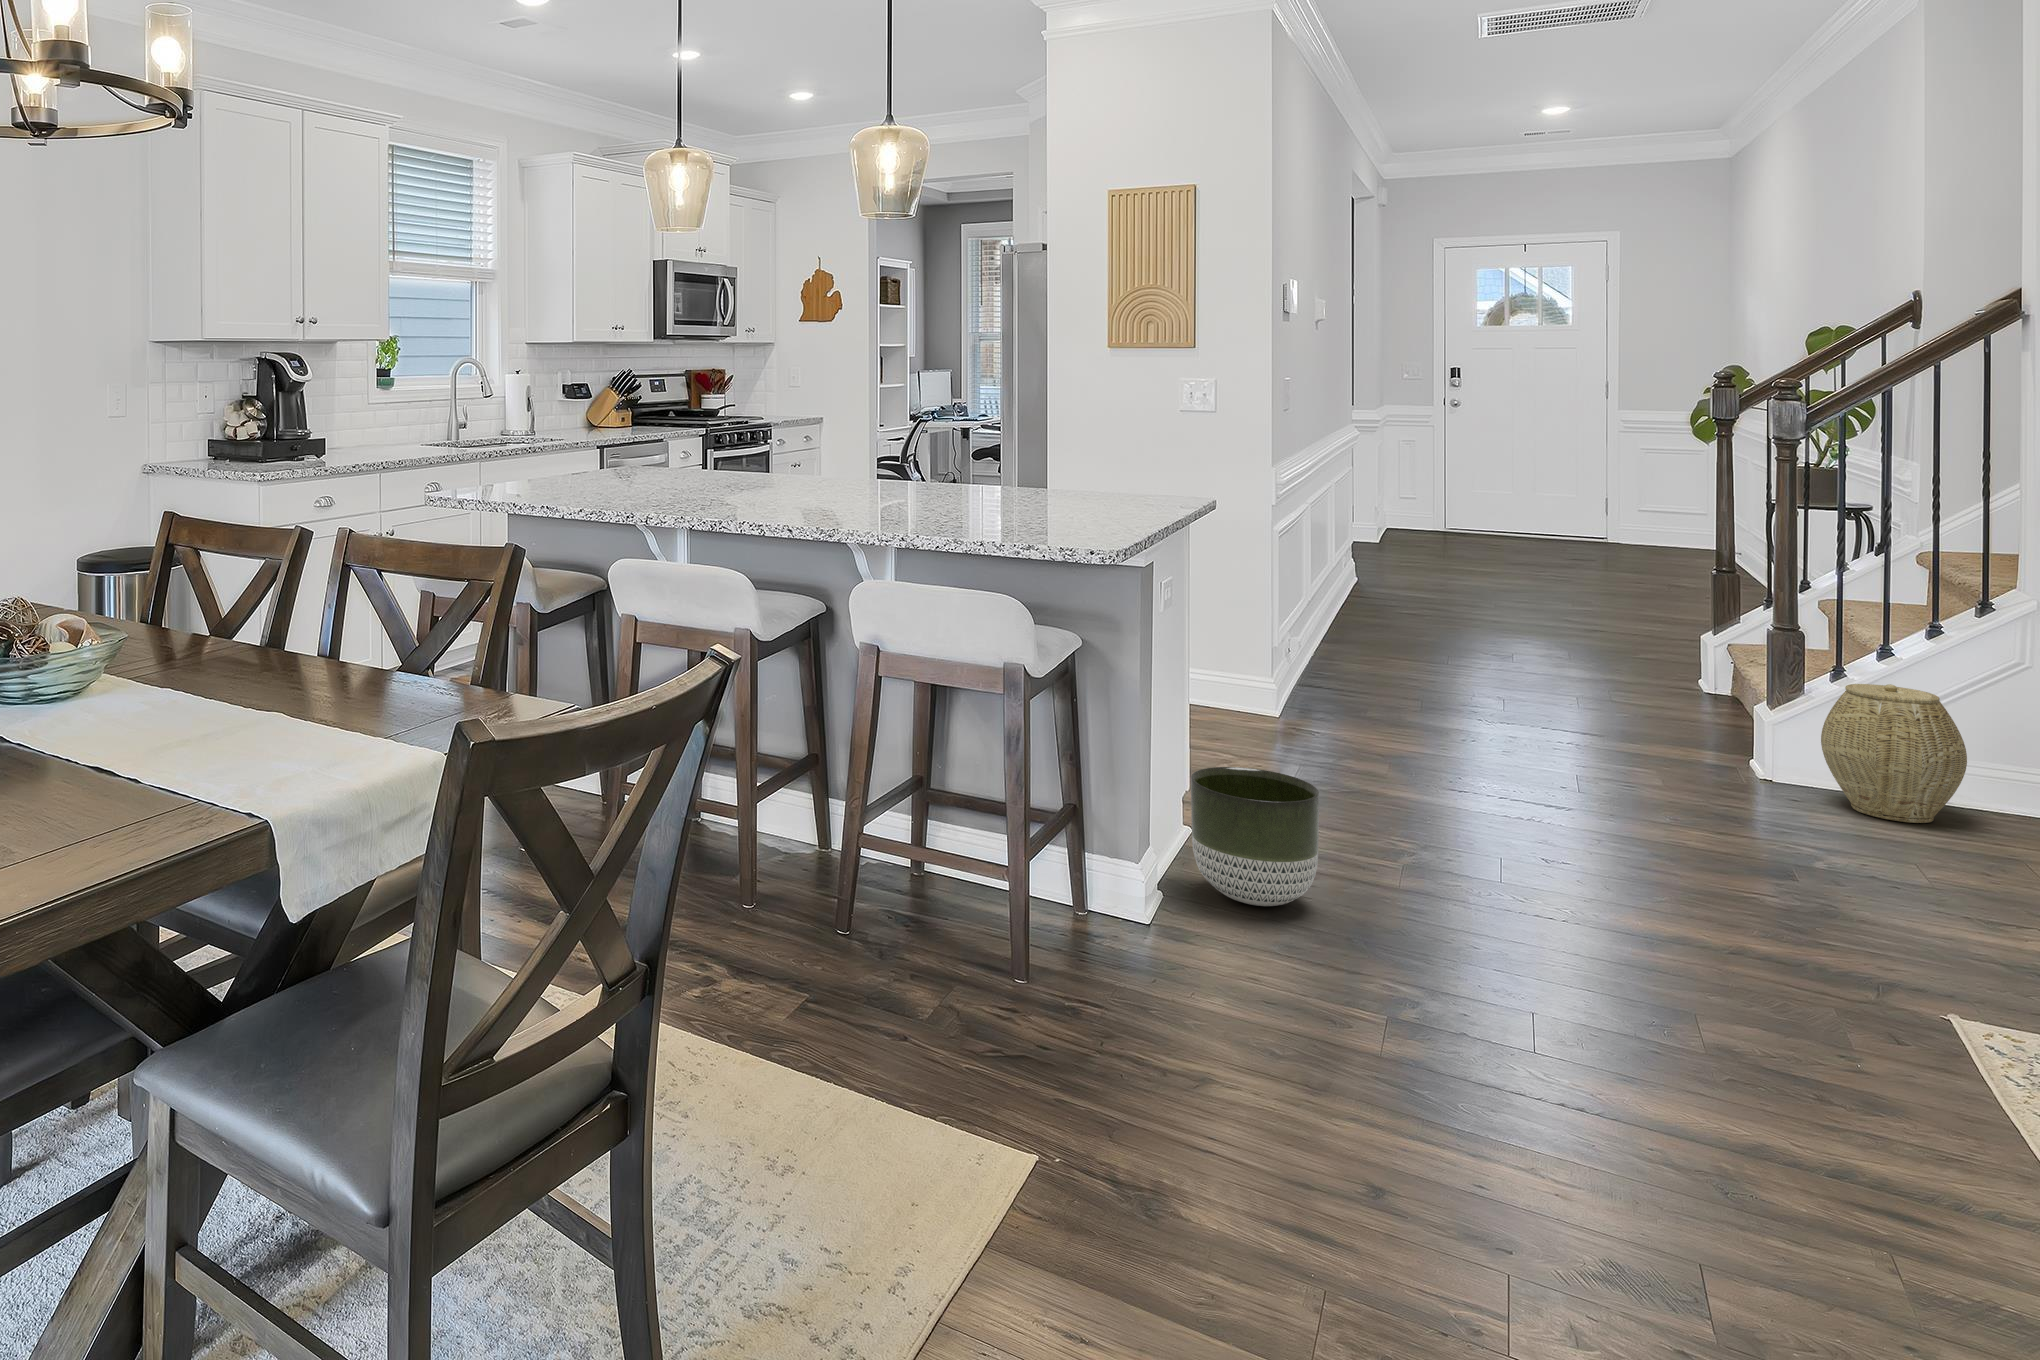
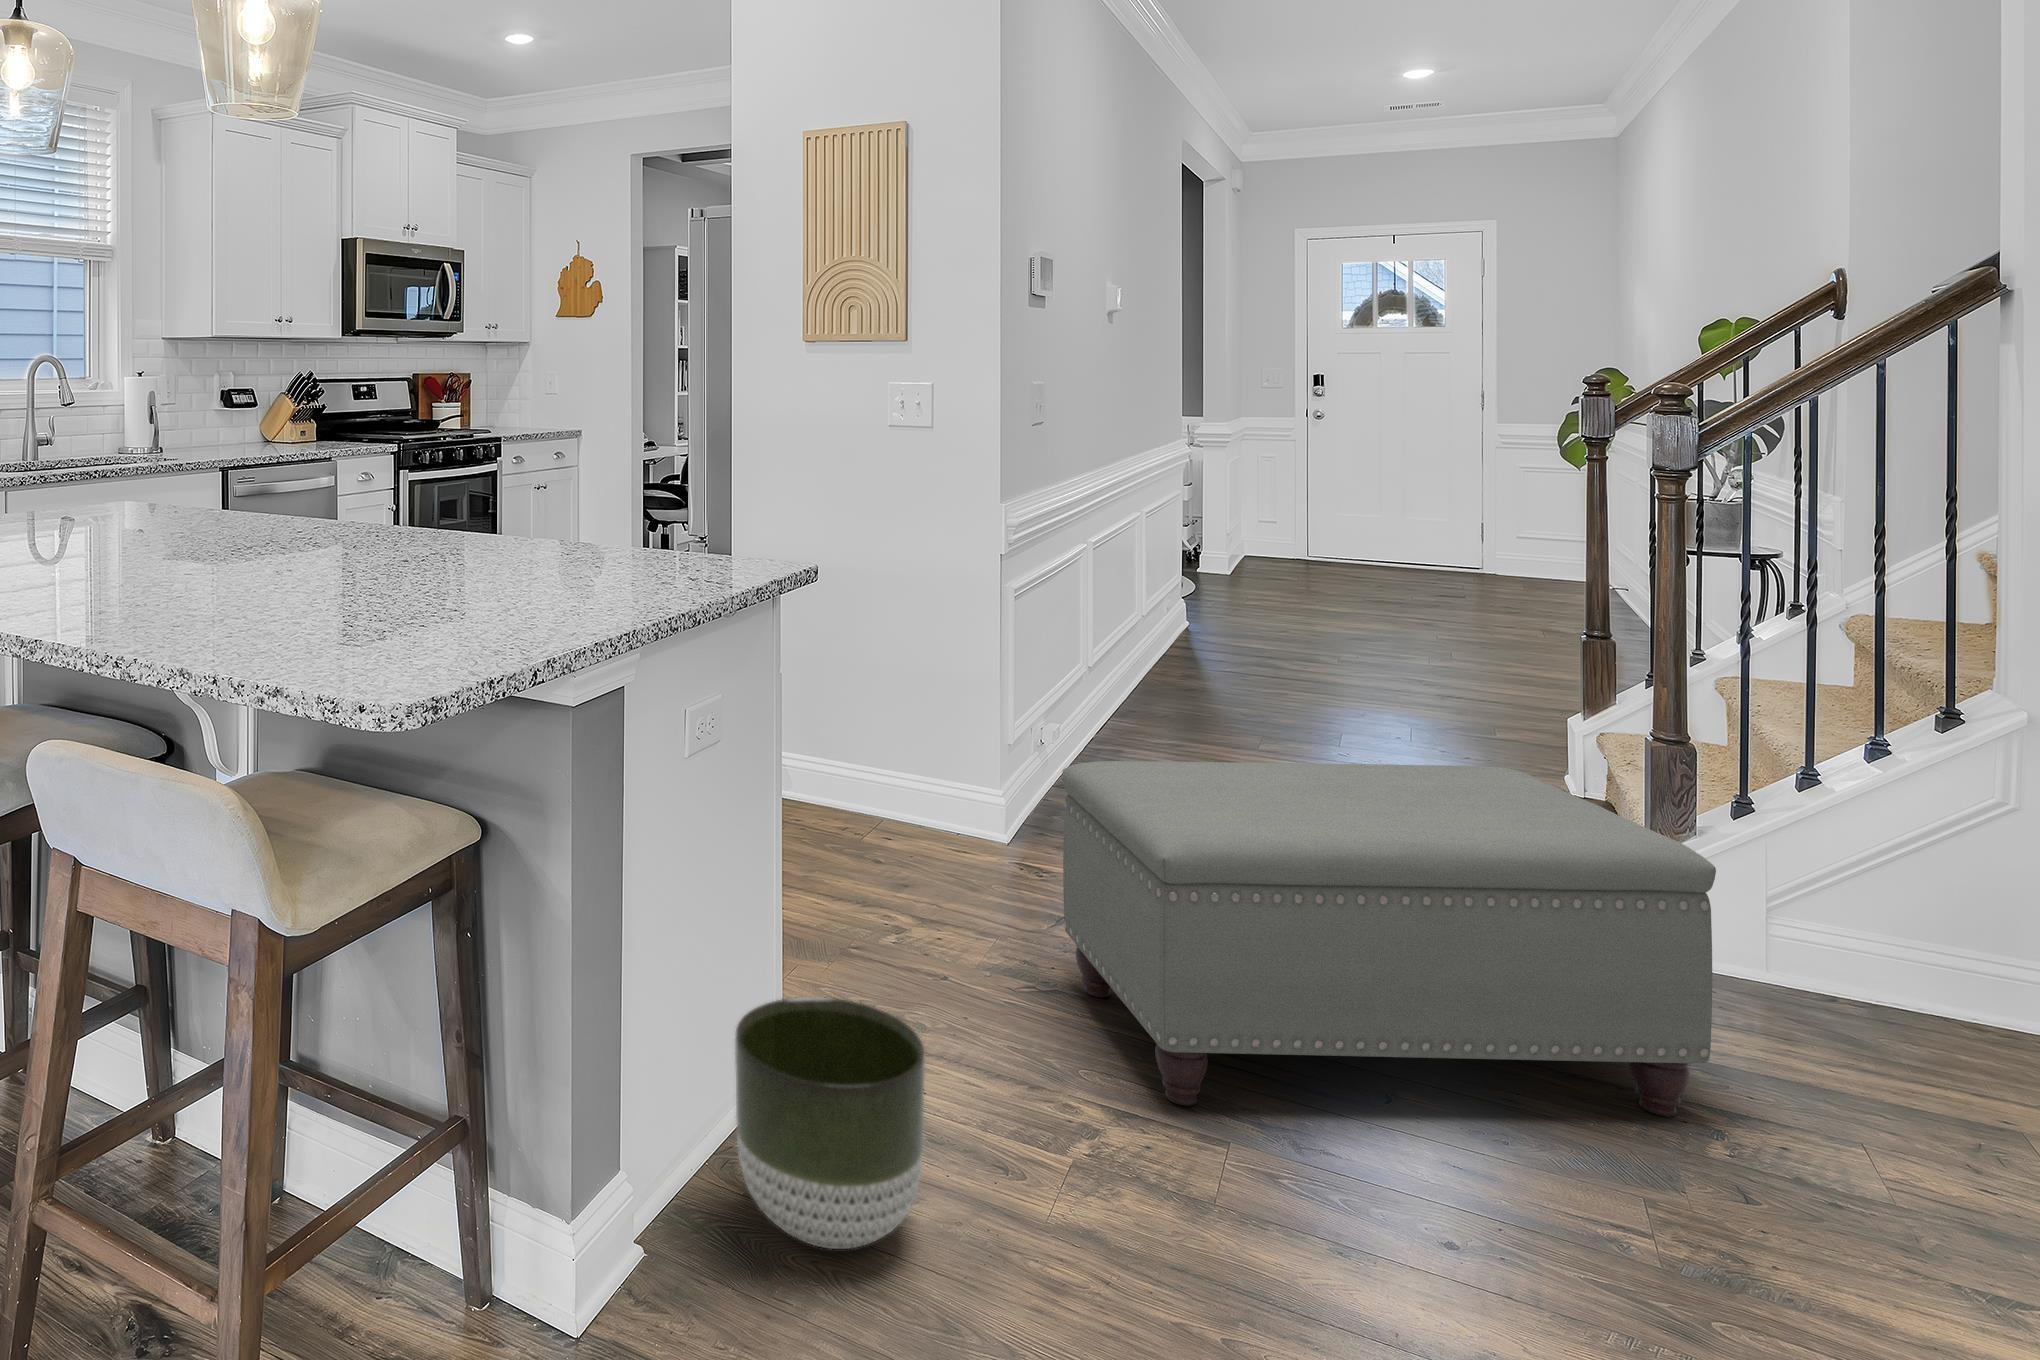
ottoman: none [1349,640,1821,859] -> present [1062,761,1716,1117]
woven basket: present [1821,684,1967,823] -> none [1718,824,1922,1036]

